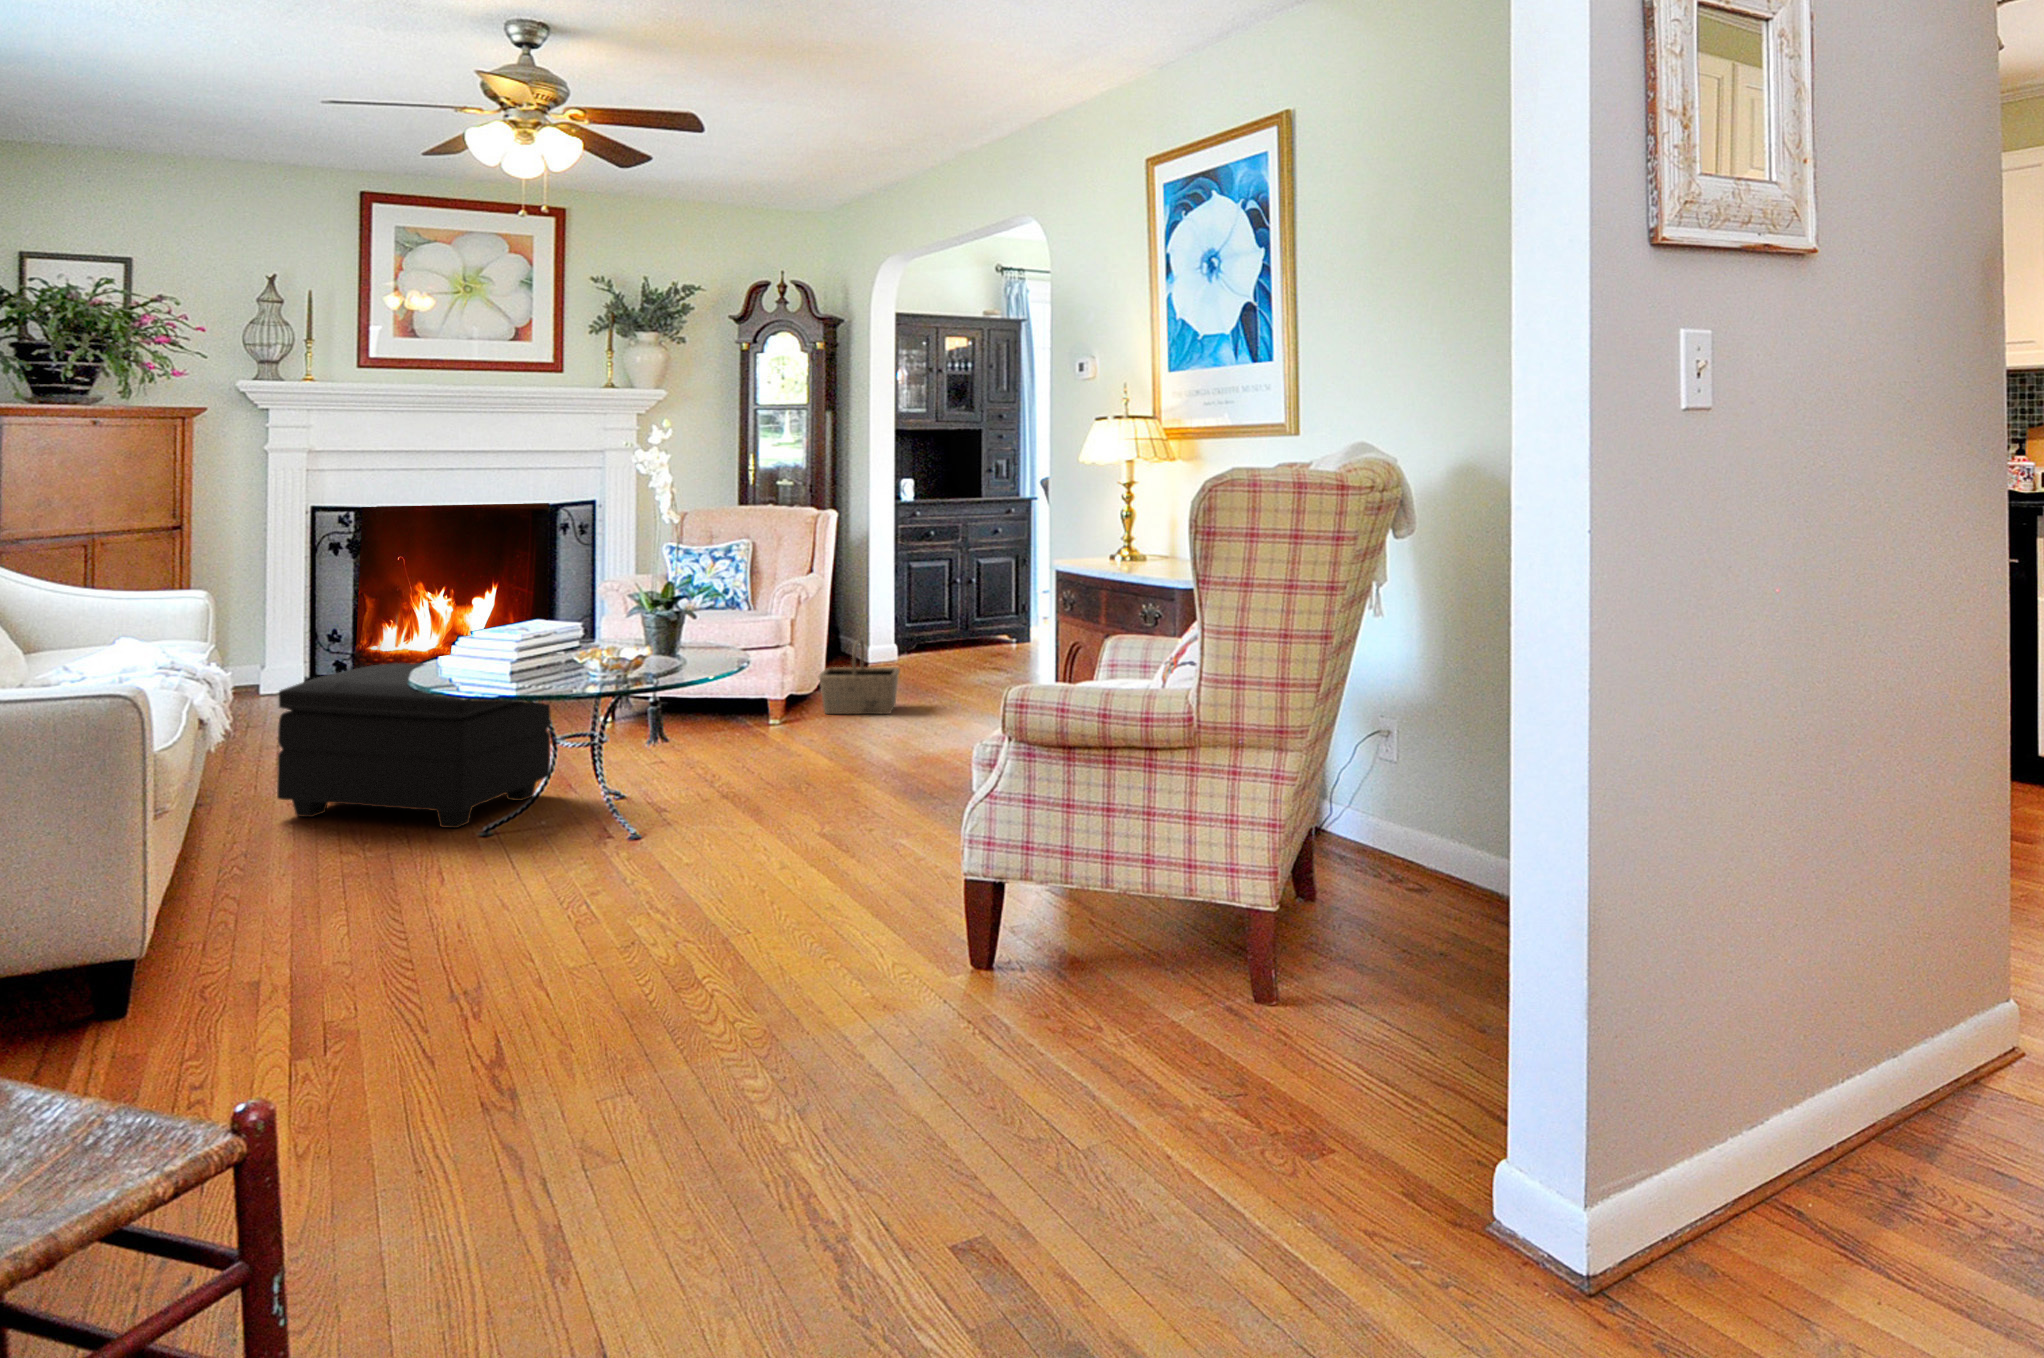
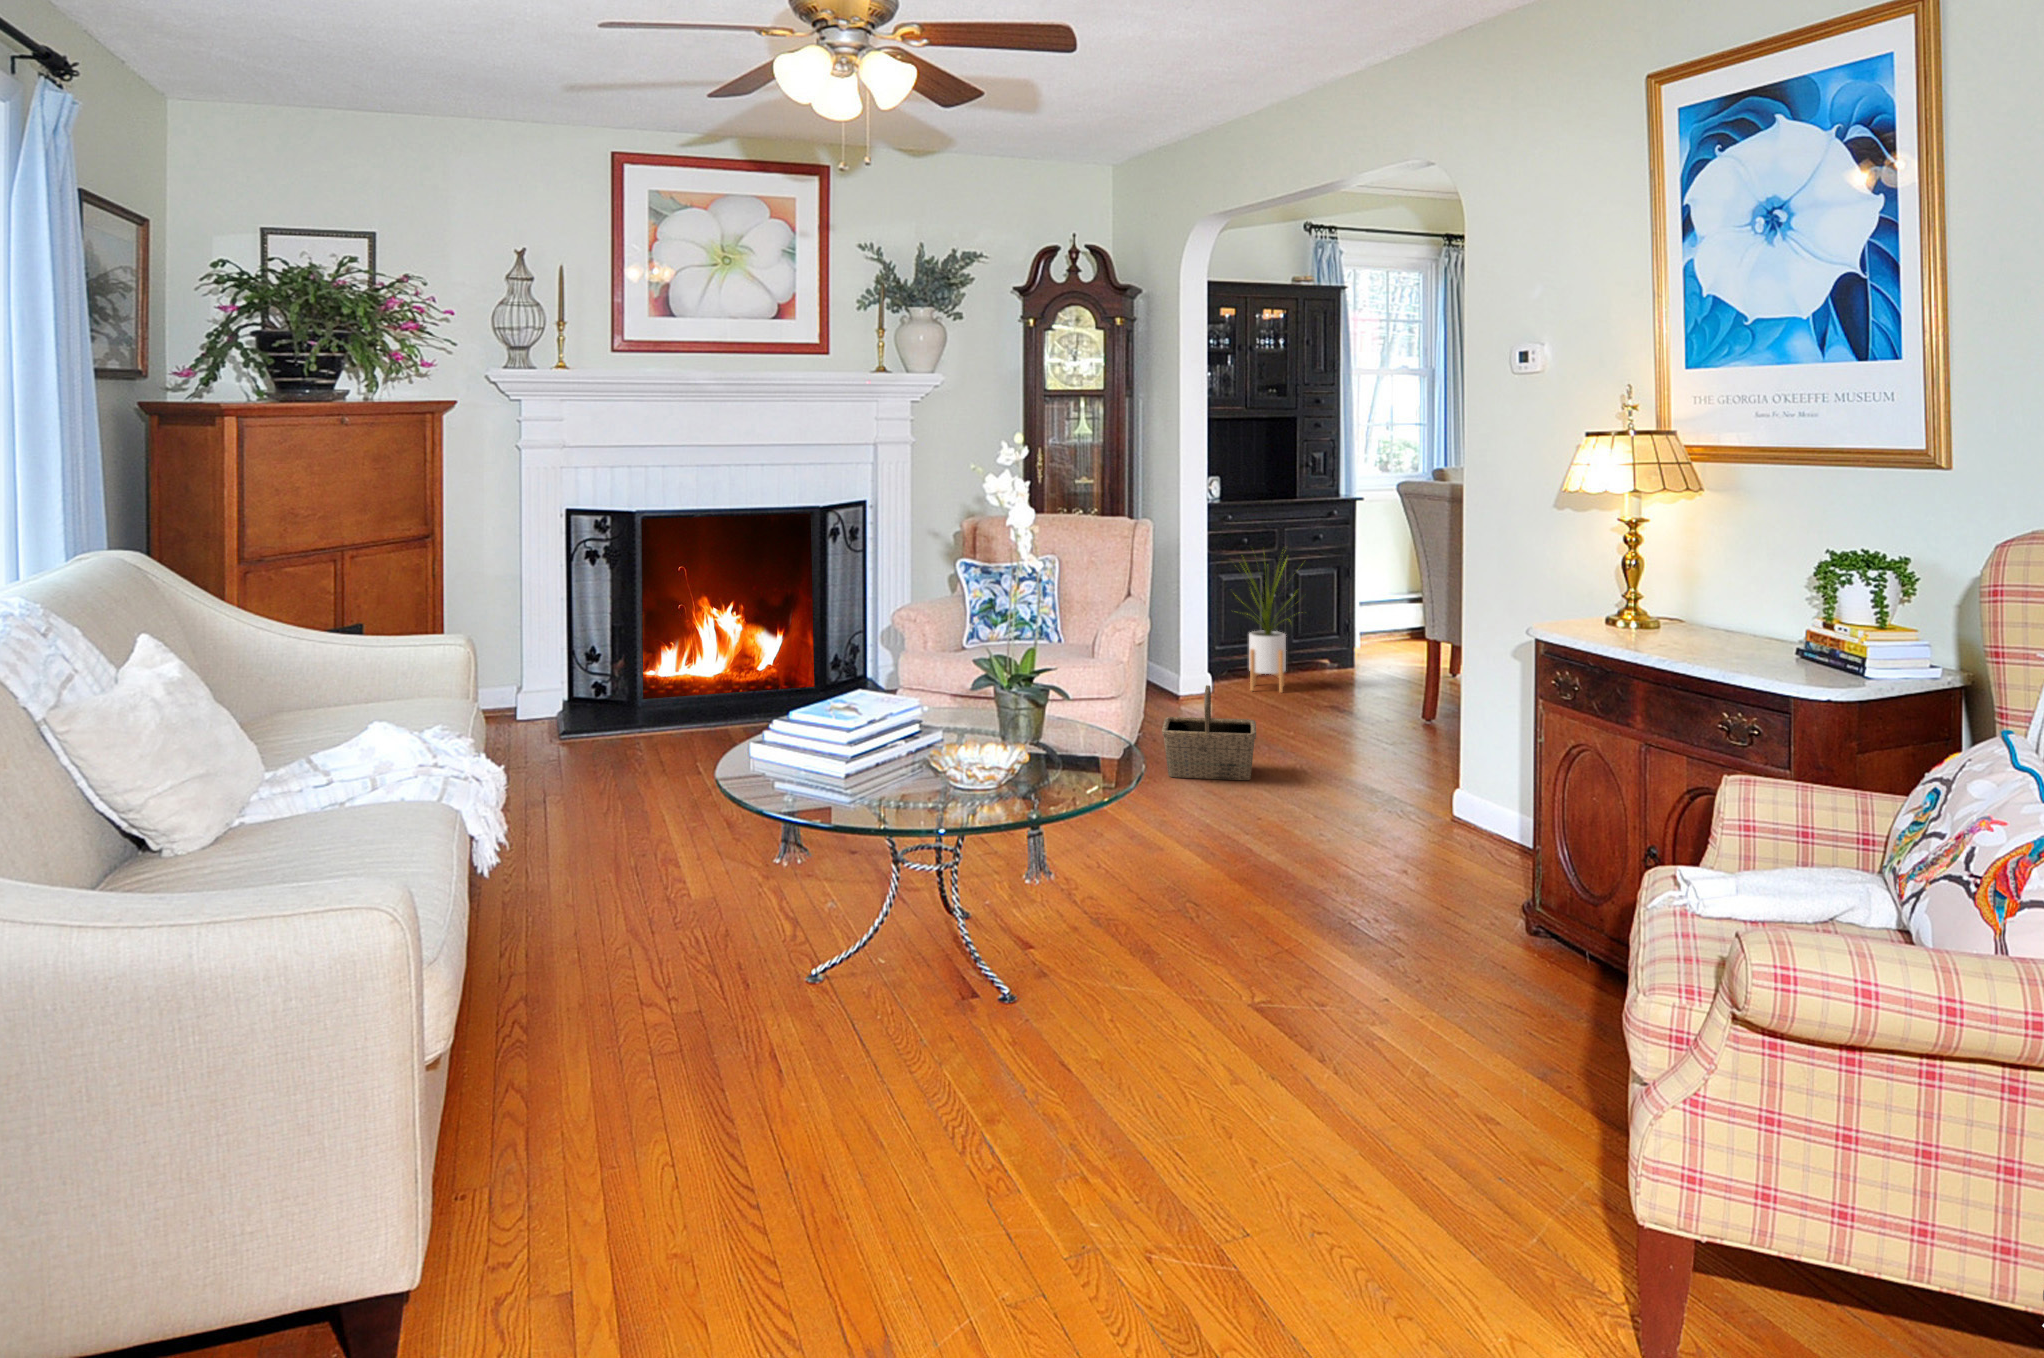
house plant: none [913,534,979,660] -> present [1233,560,1295,693]
footstool: present [277,663,551,828] -> none [564,733,886,970]

